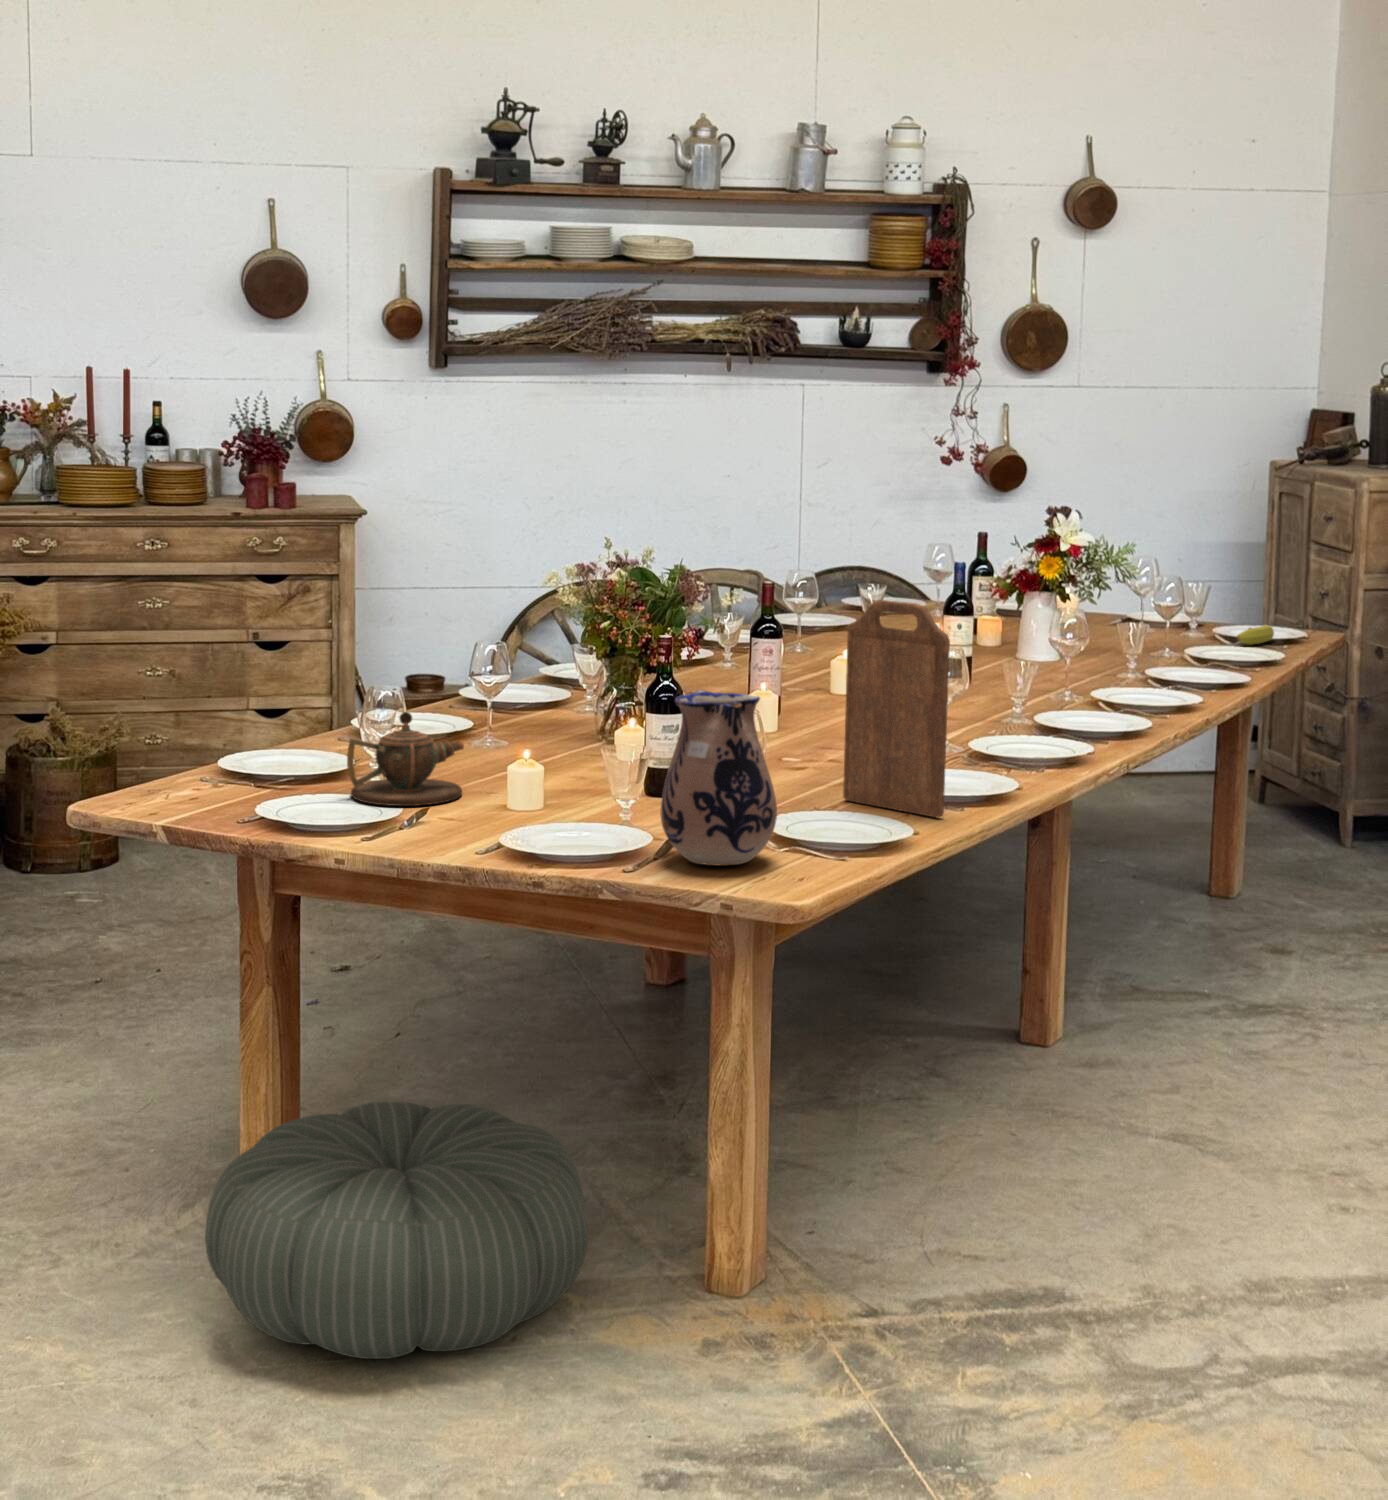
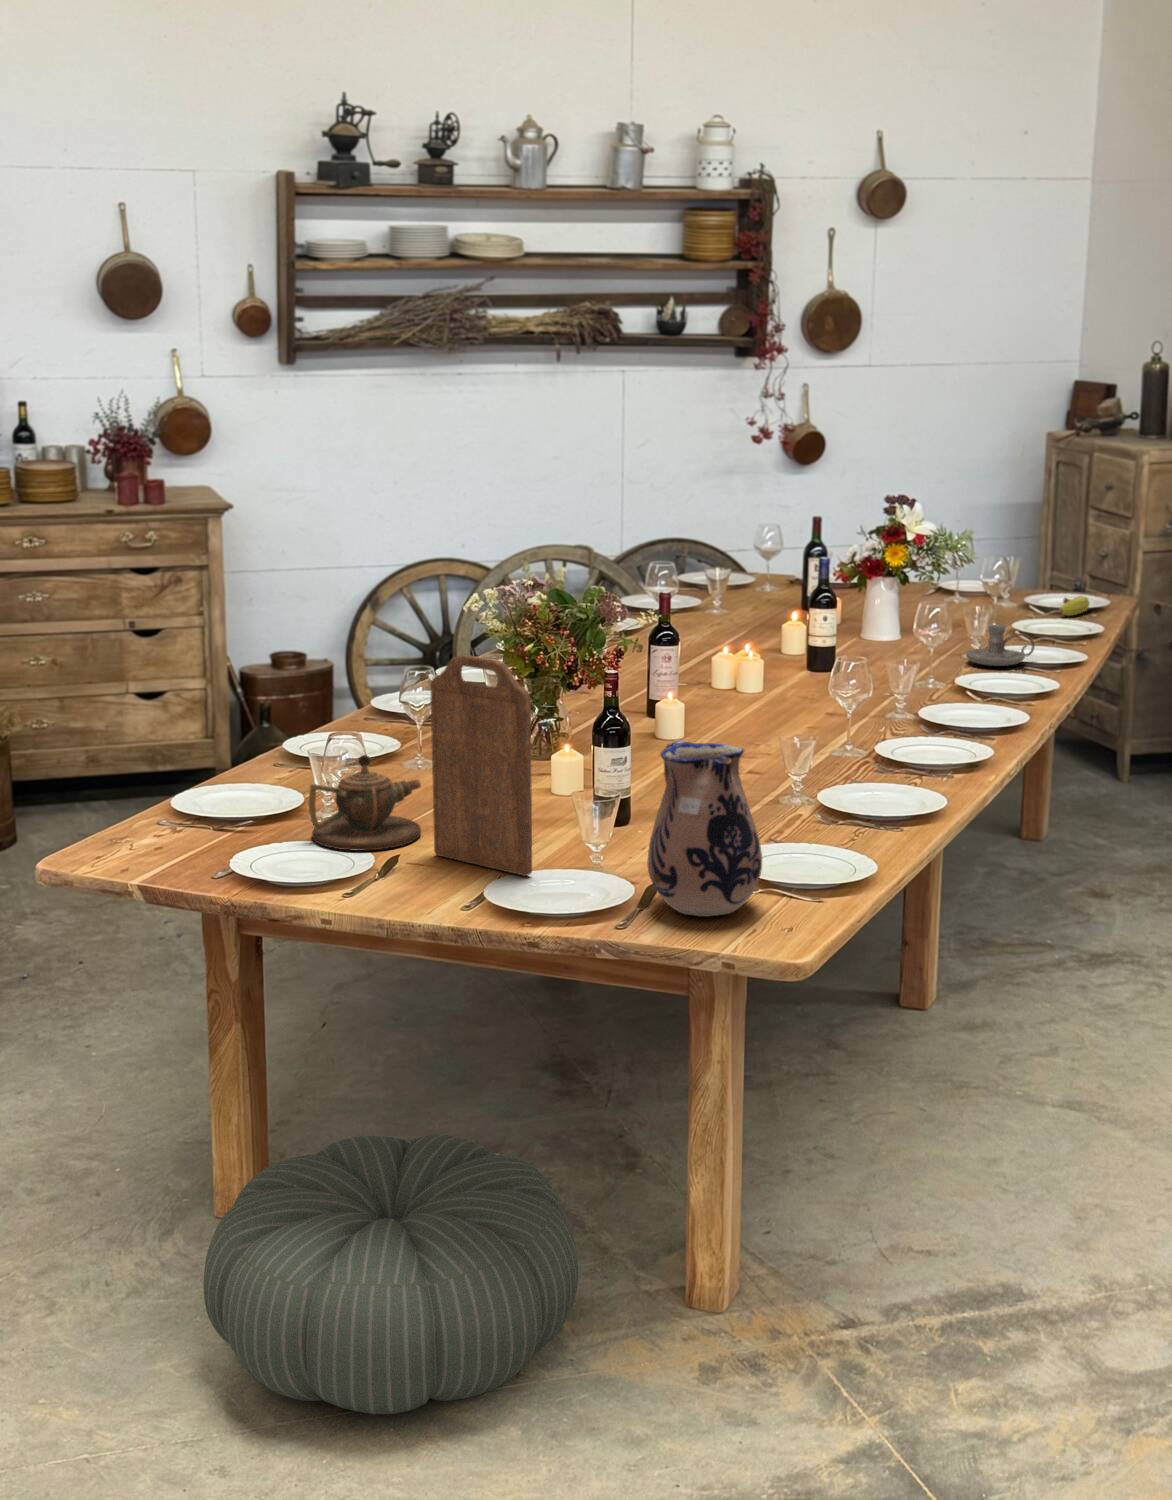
cutting board: present [843,600,950,817] -> present [430,655,532,876]
candle holder: none [1109,640,1185,684] -> present [966,625,1034,666]

